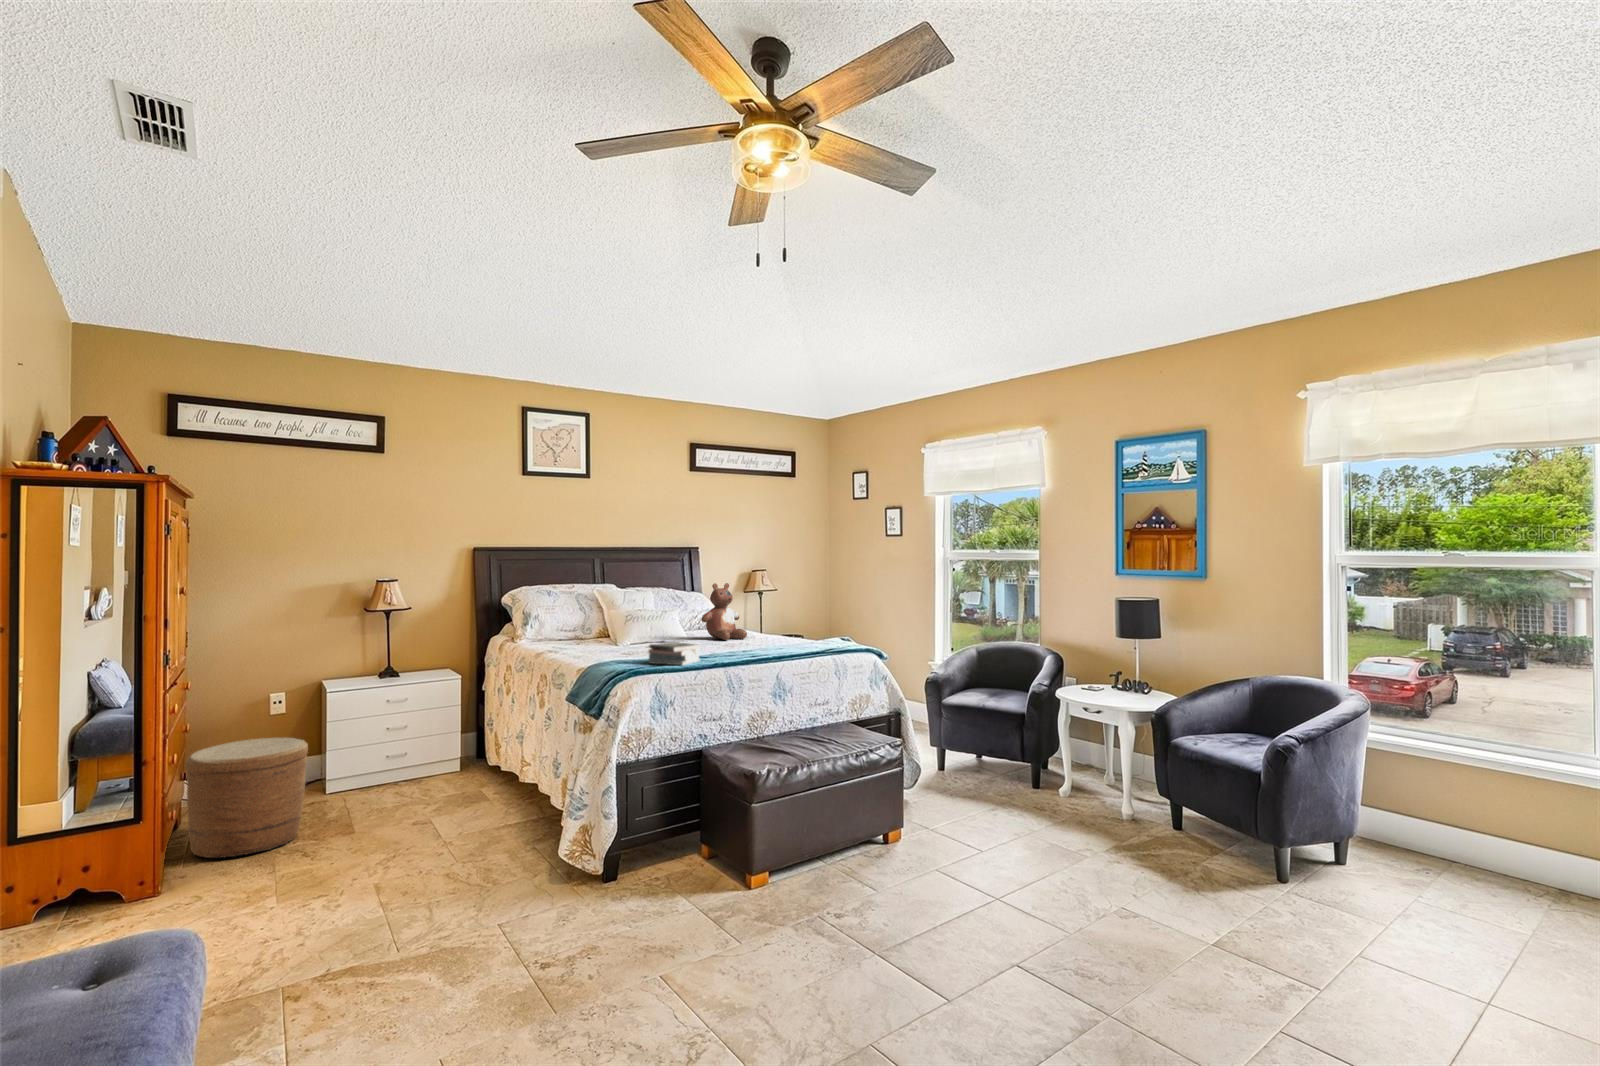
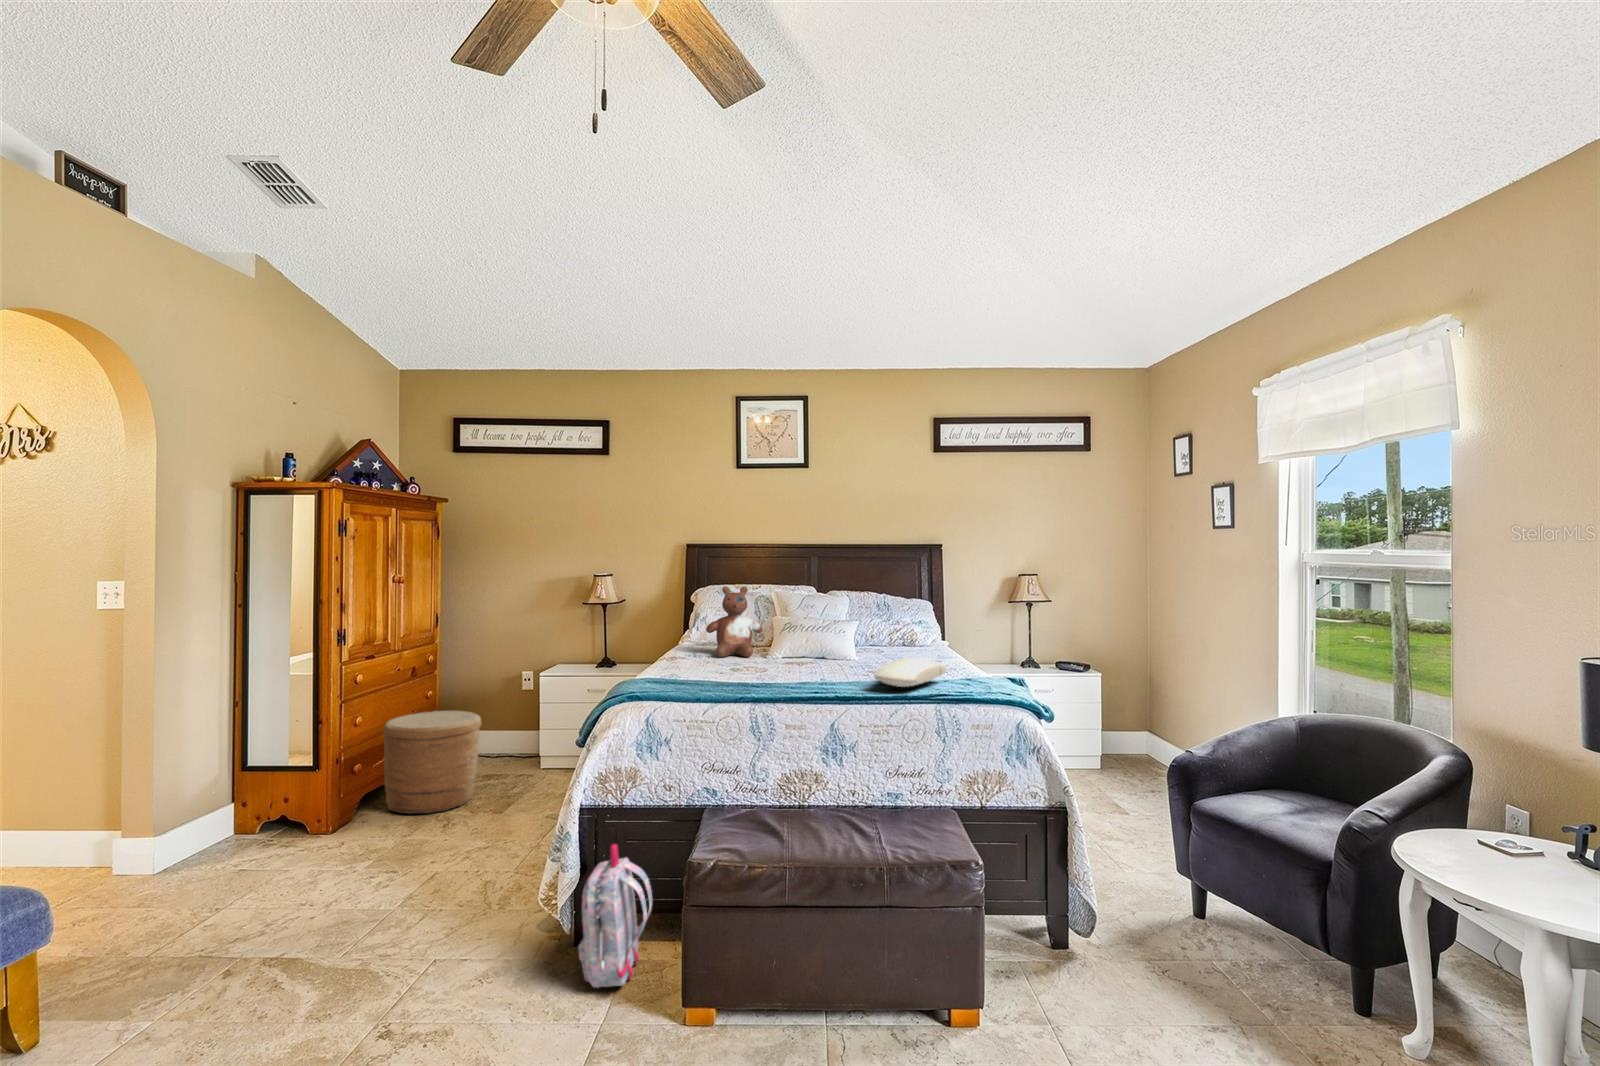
stuffed bear: present [701,583,747,640] -> present [706,586,763,657]
pillow: none [765,631,813,649] -> present [874,658,946,687]
book: present [649,642,700,665] -> none [682,660,743,692]
backpack: none [634,782,692,889] -> present [578,844,652,988]

